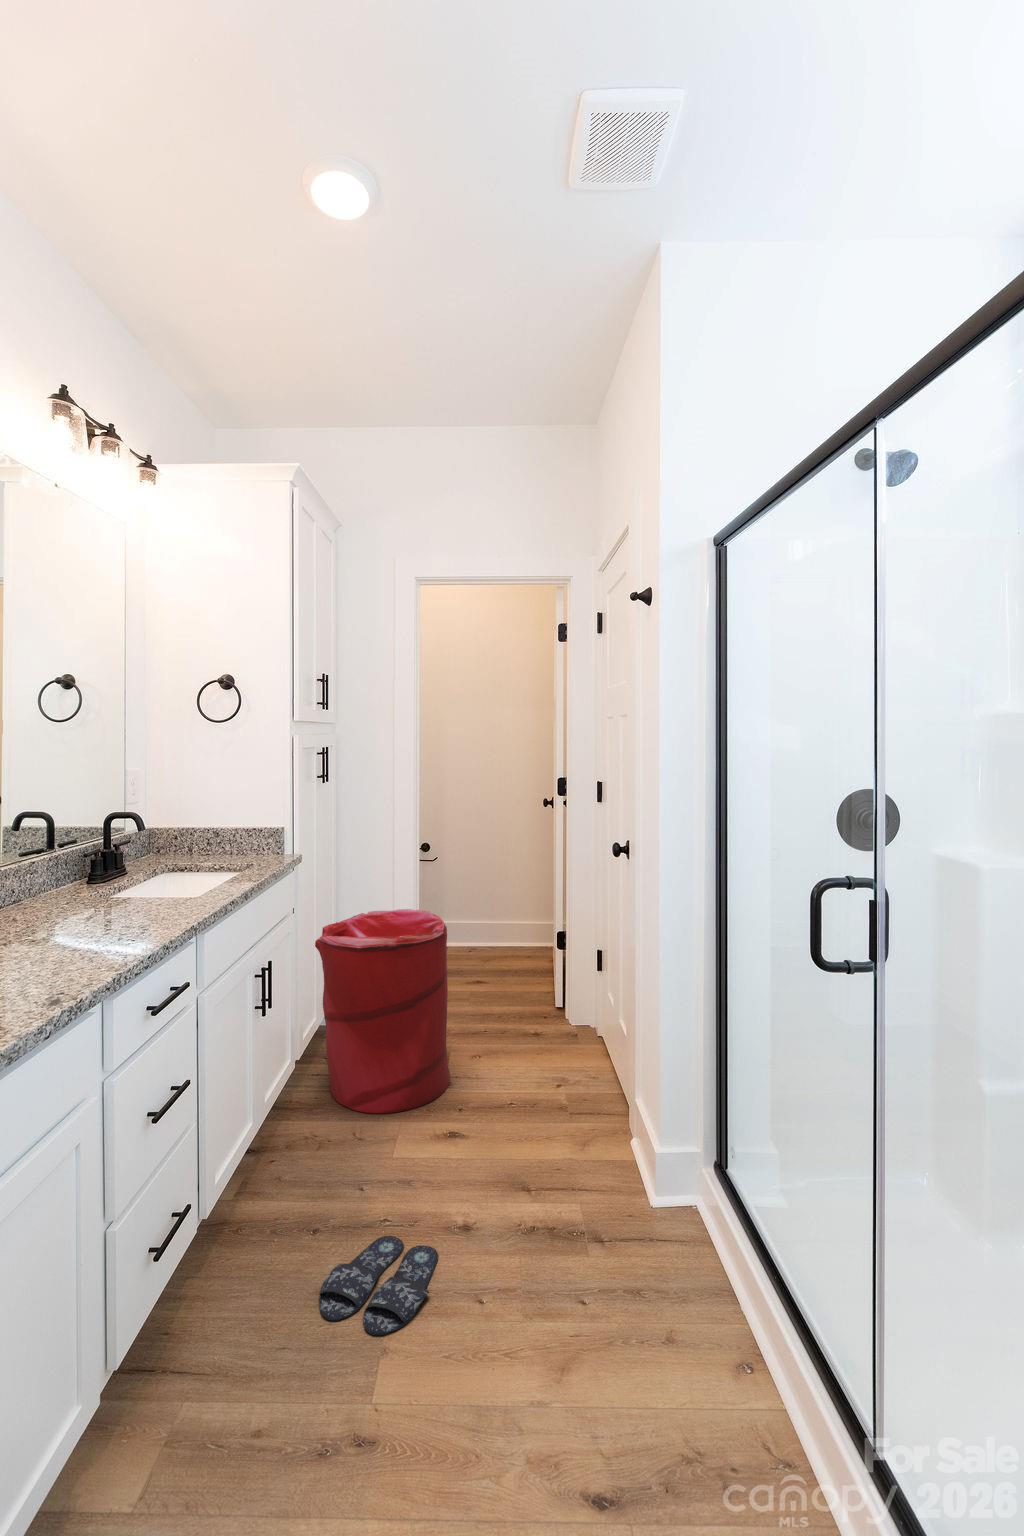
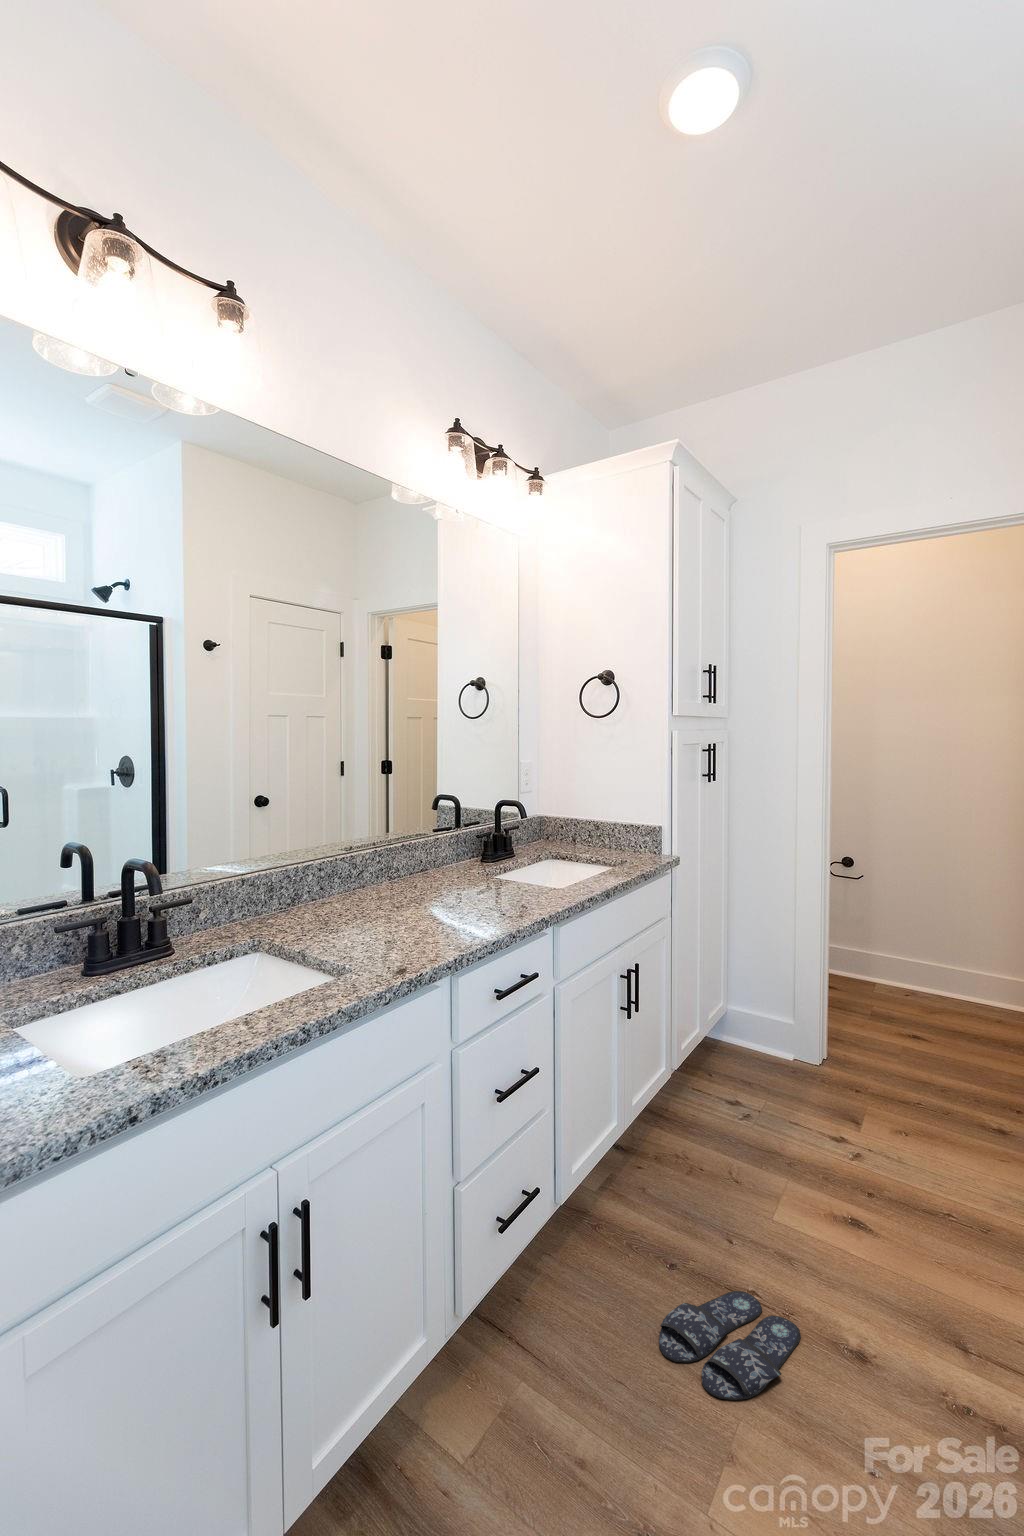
laundry hamper: present [315,909,450,1113] -> none [694,925,854,1159]

